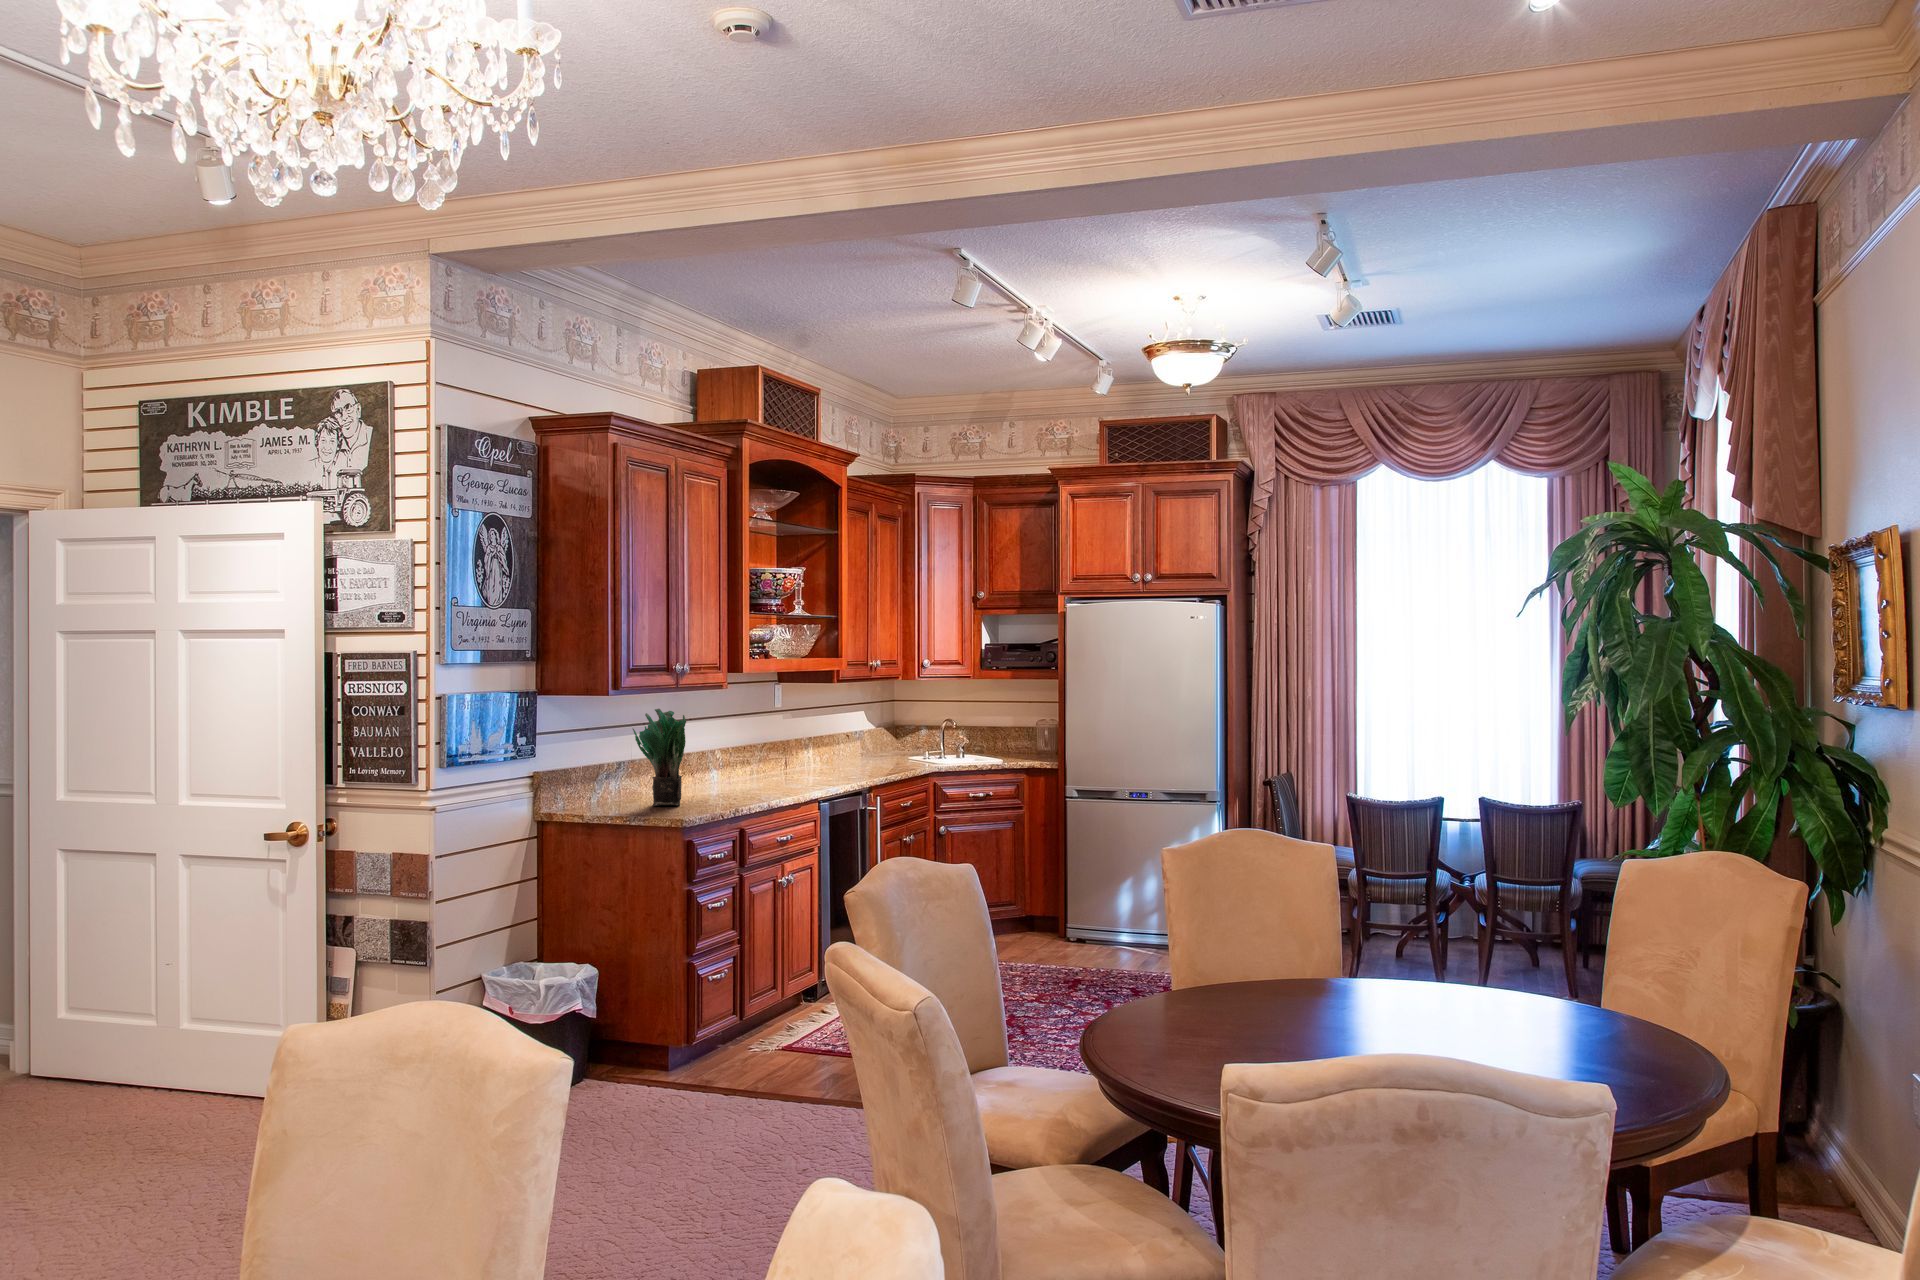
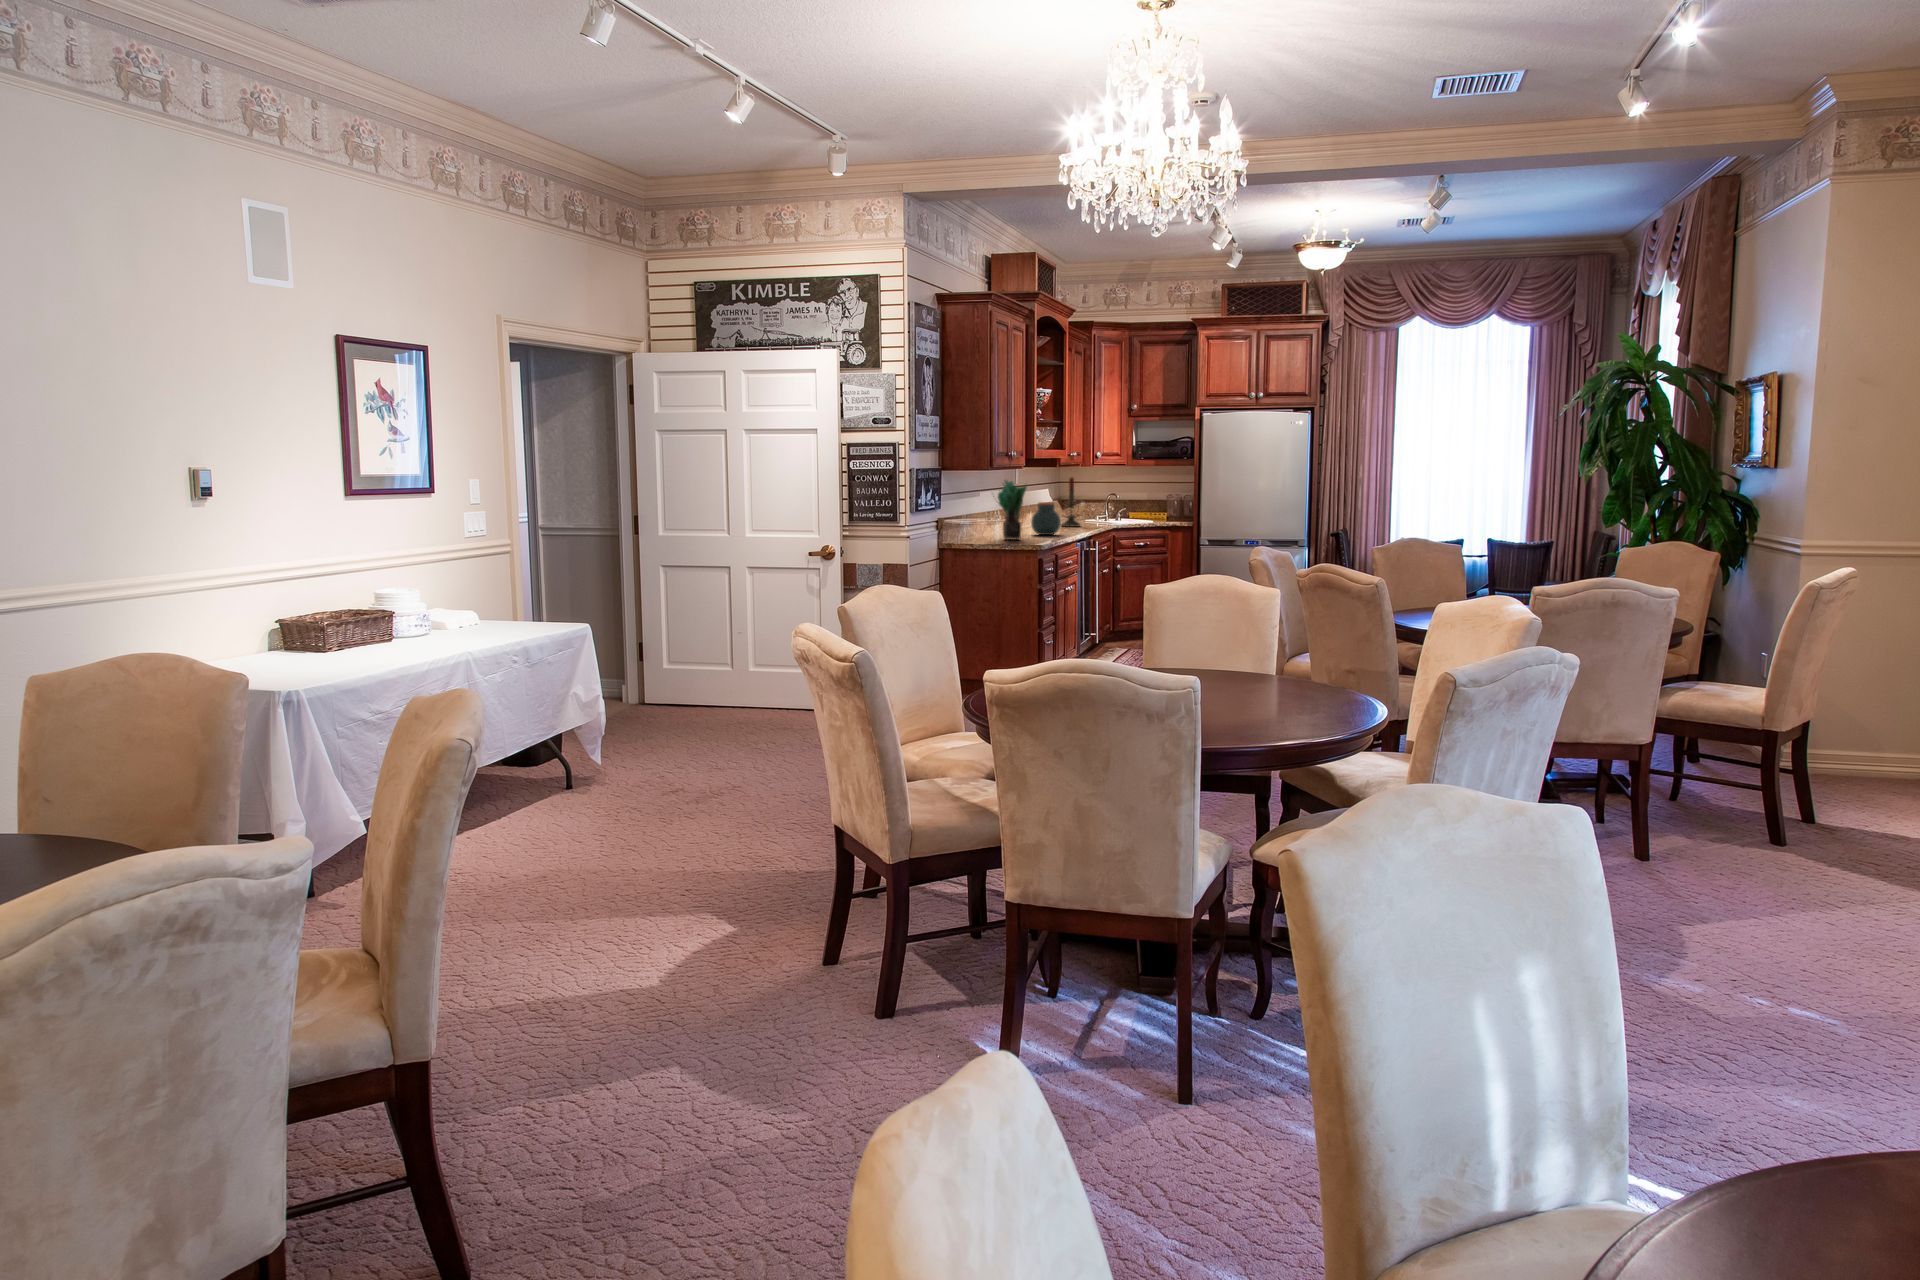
candle: none [836,696,865,773] -> present [1061,477,1080,527]
jar: none [731,742,778,794] -> present [1031,502,1061,535]

